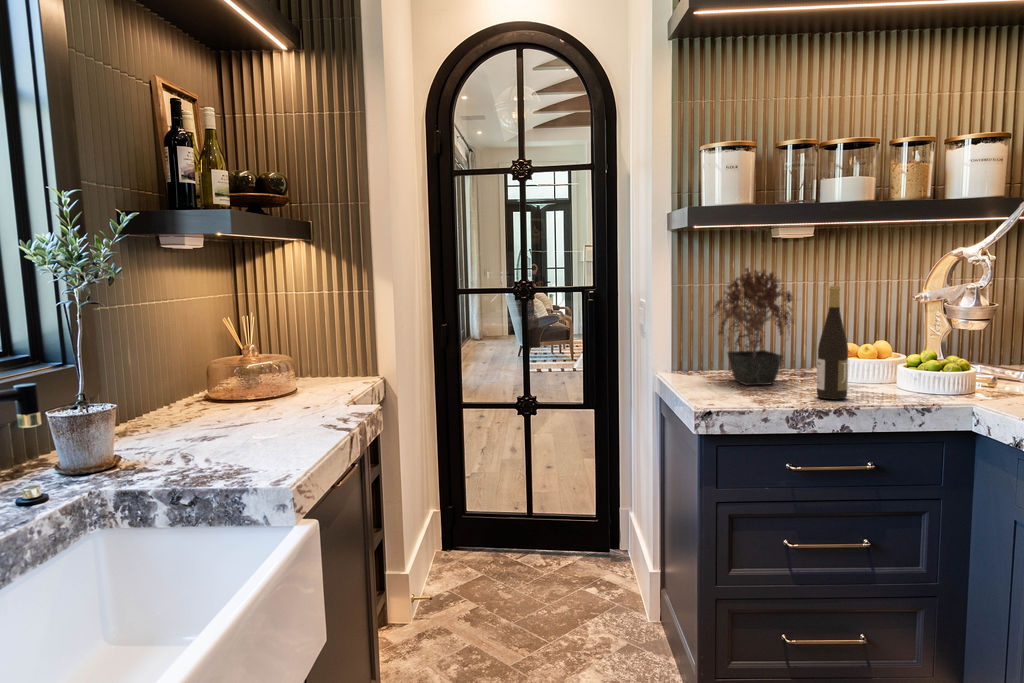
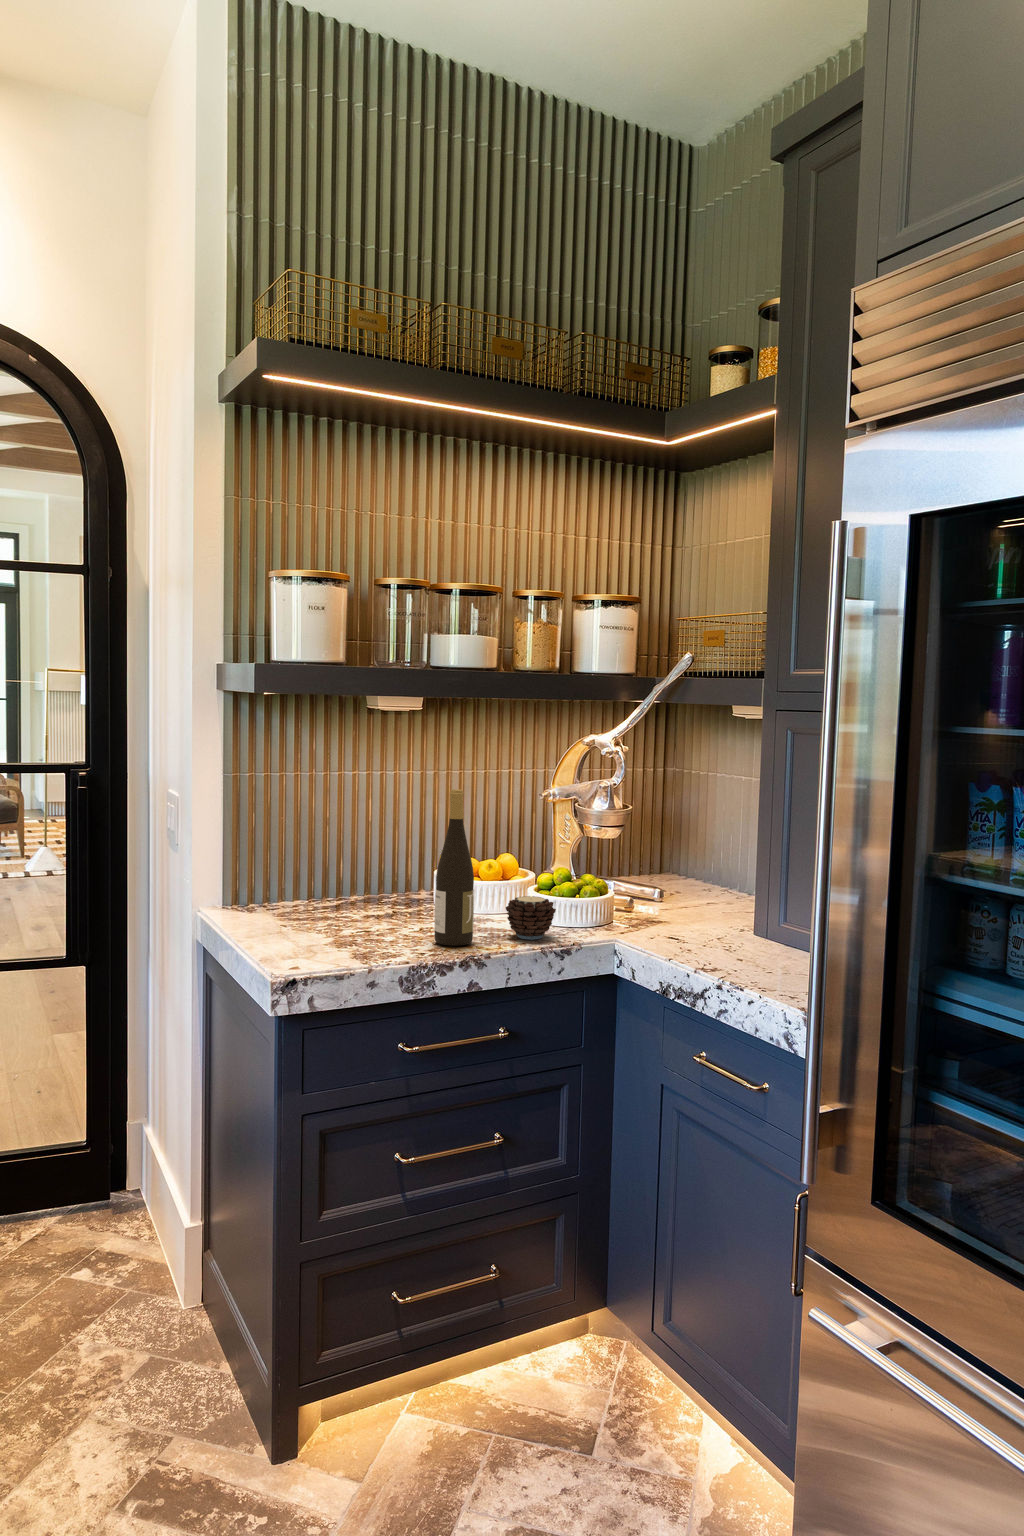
potted plant: present [711,268,793,385] -> none [281,756,412,929]
candle: none [876,362,919,399] -> present [506,891,556,940]

